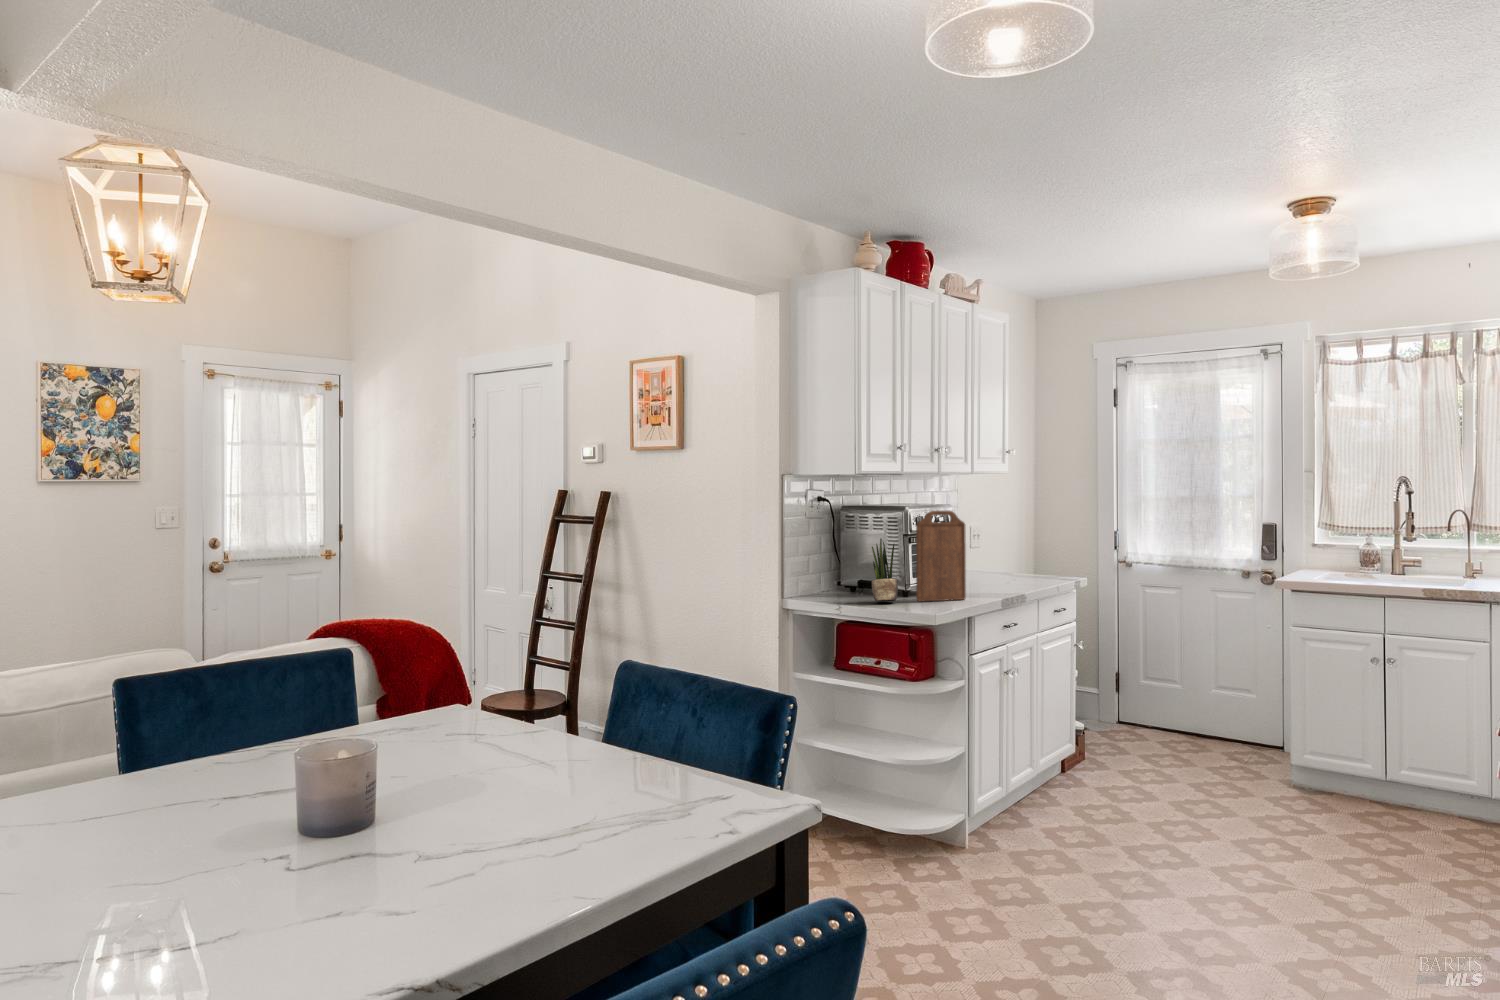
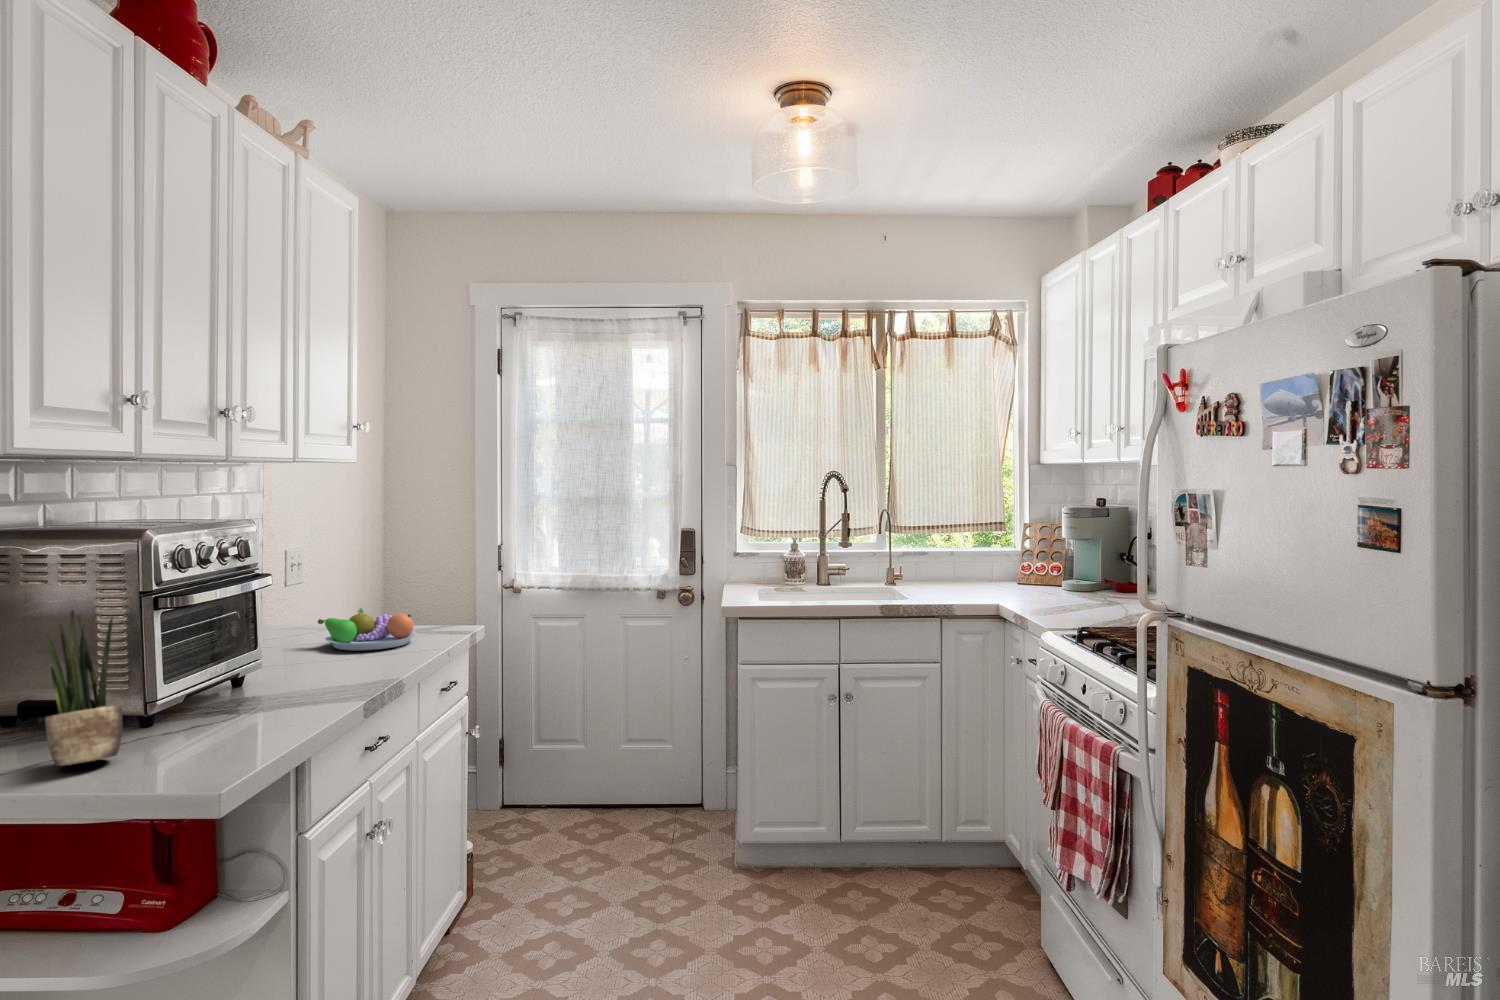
cutting board: present [916,511,966,601] -> none [172,537,294,745]
fruit bowl: none [984,559,1039,582] -> present [318,608,417,650]

